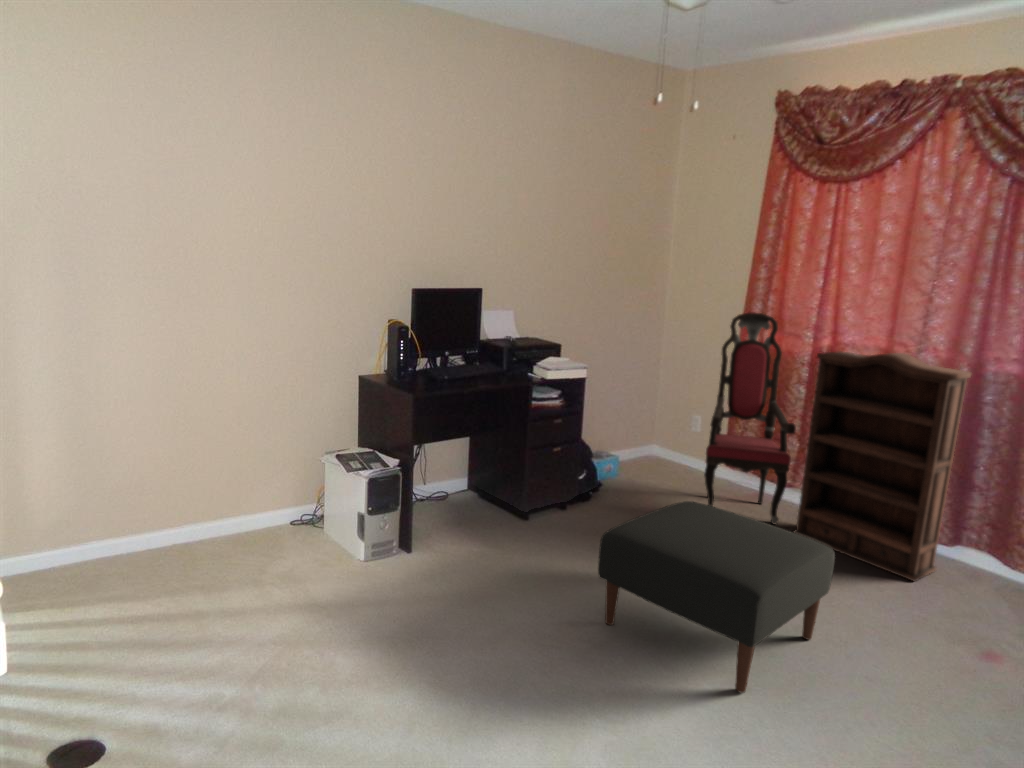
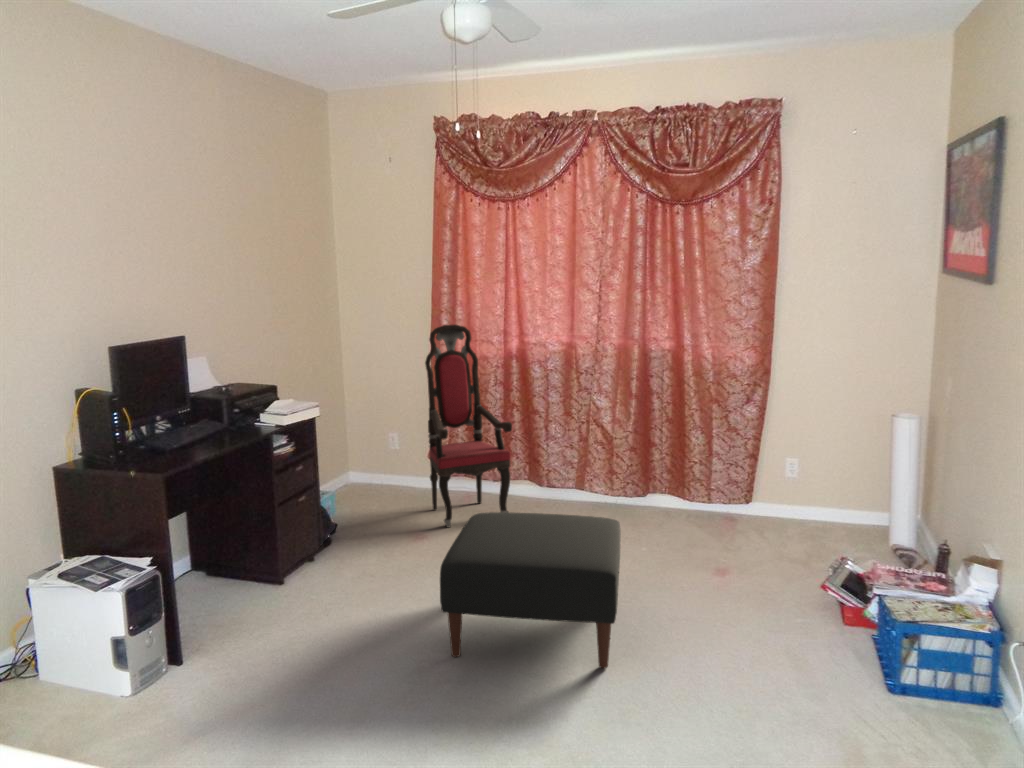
bookshelf: present [793,351,971,582] -> none [524,345,643,533]

